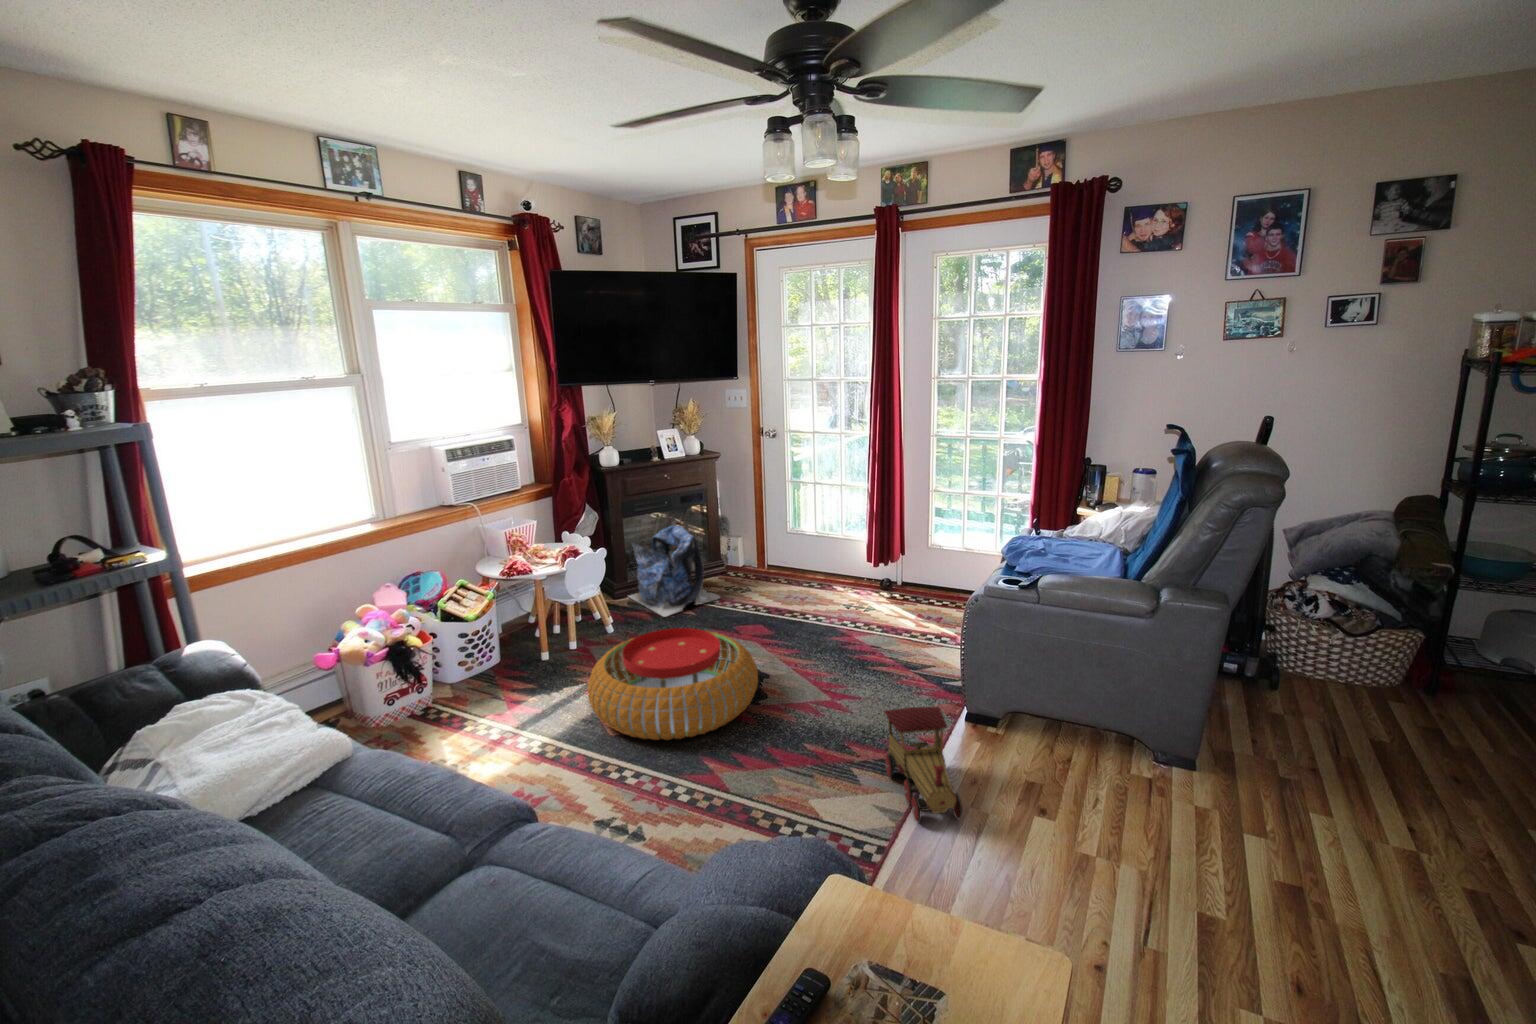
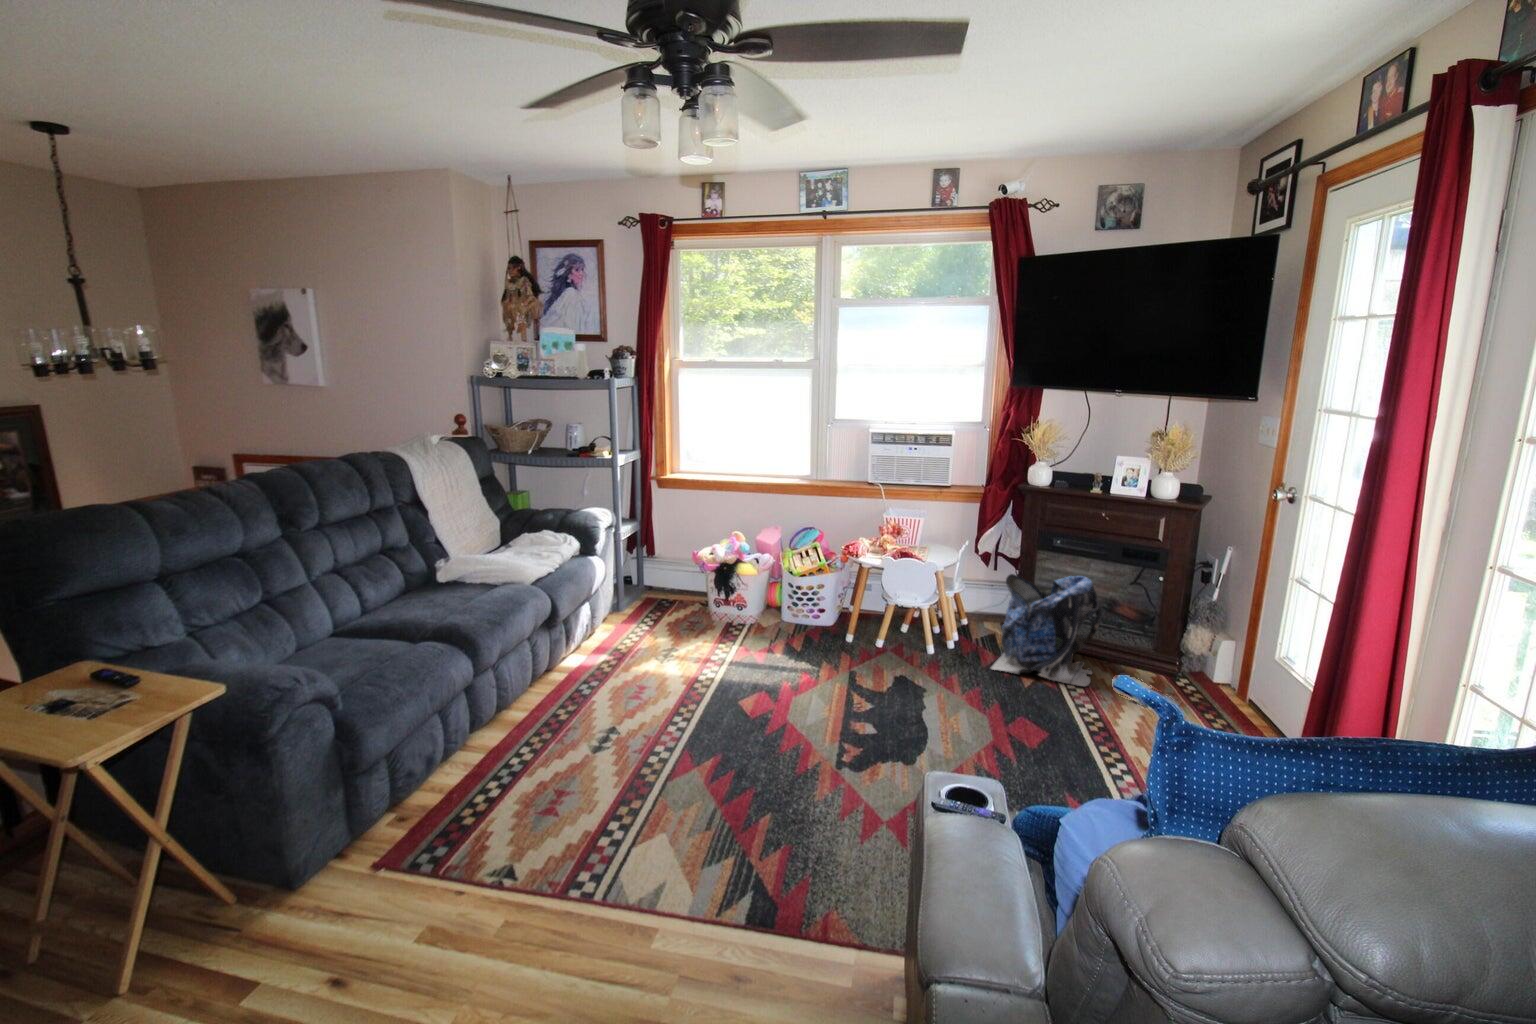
pouf: present [588,628,758,740] -> none [718,639,900,757]
toy train: present [884,707,962,822] -> none [620,803,773,950]

